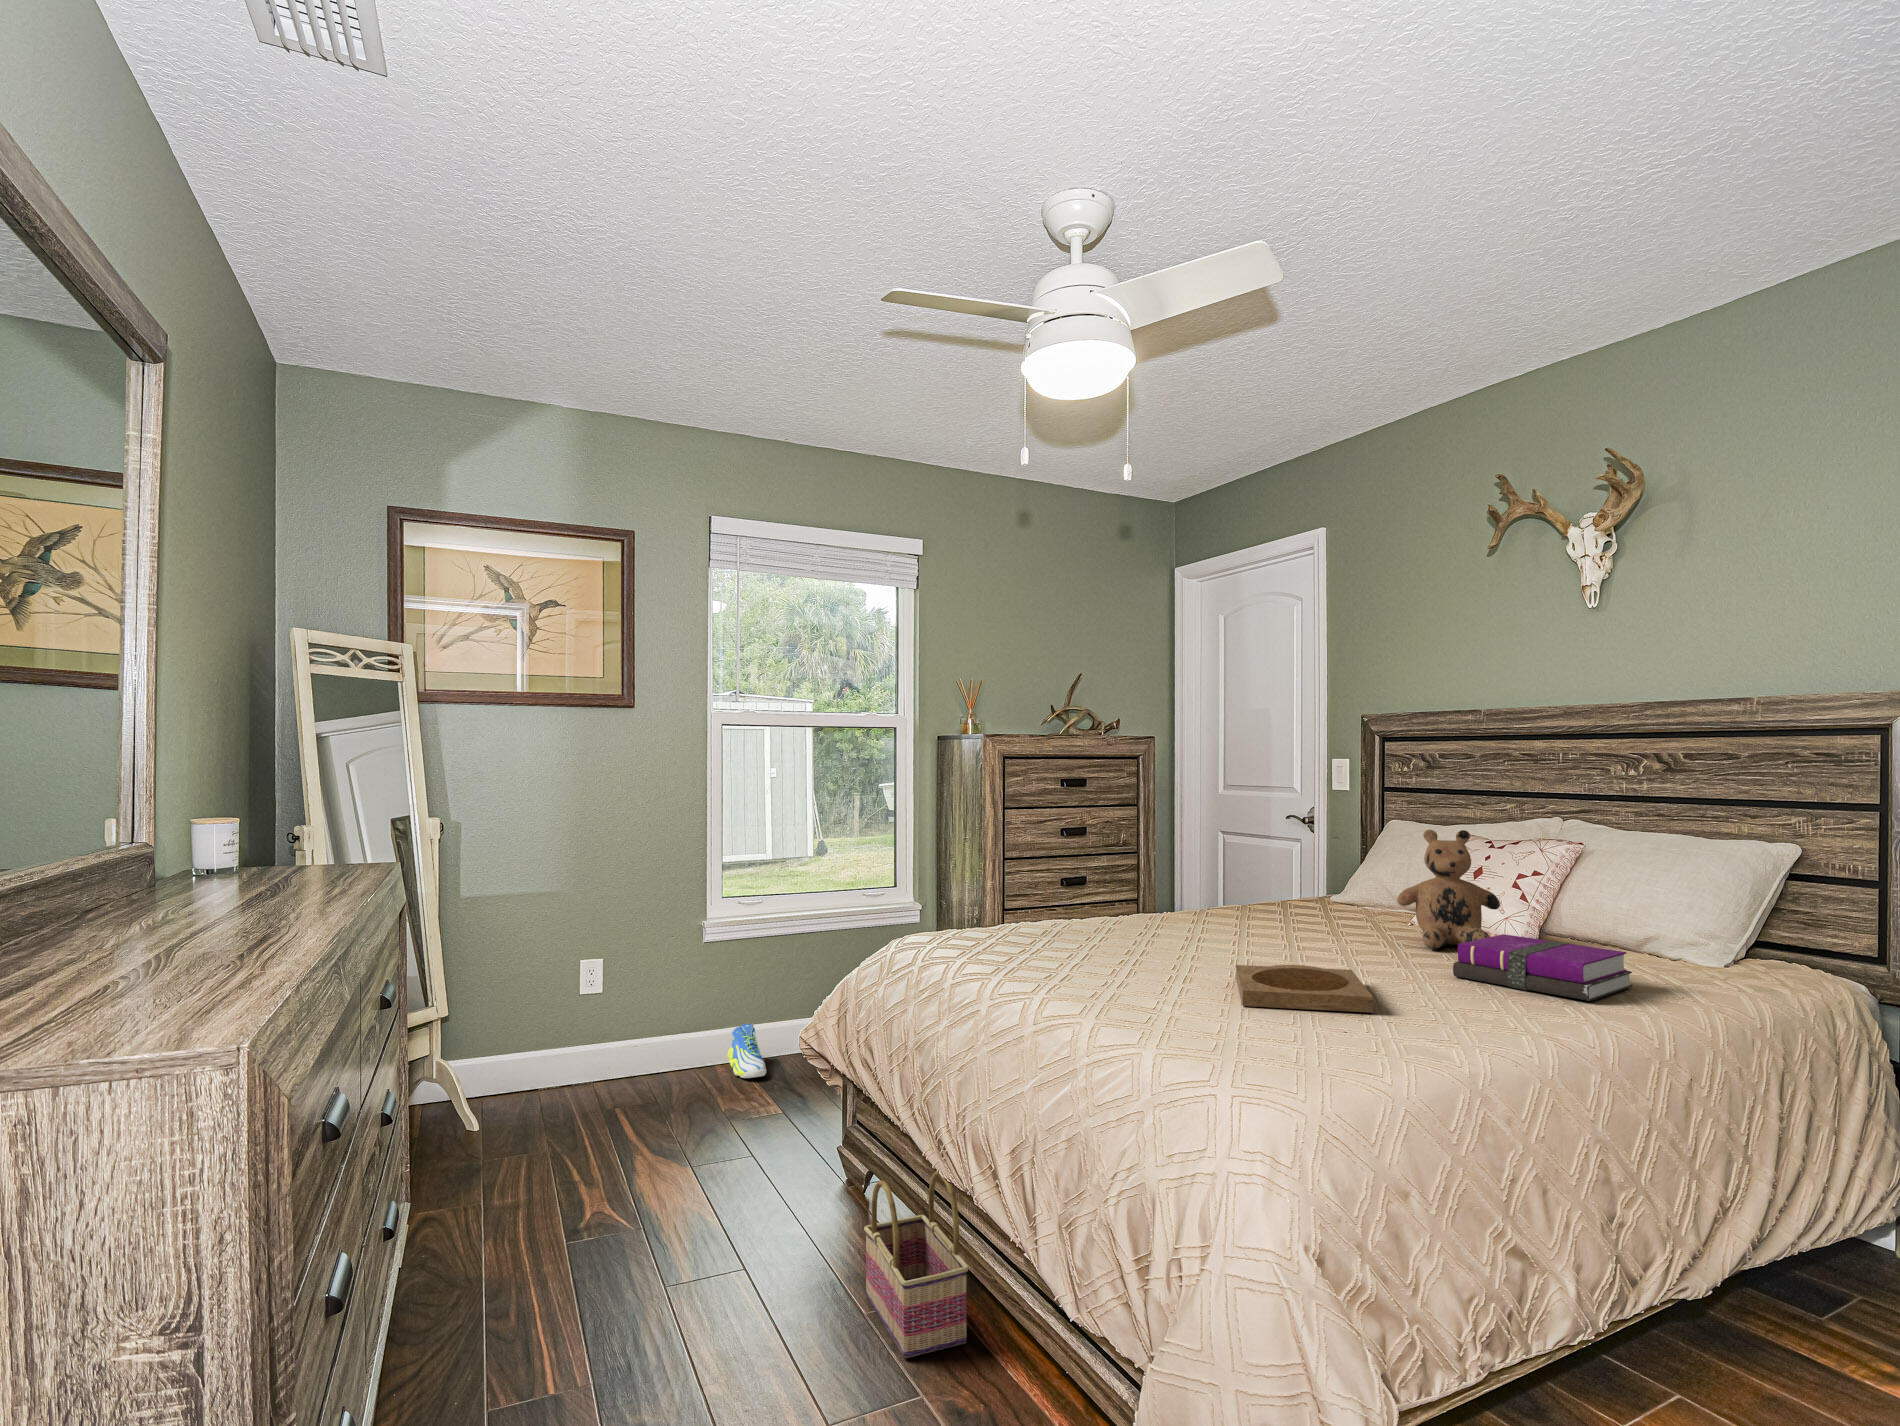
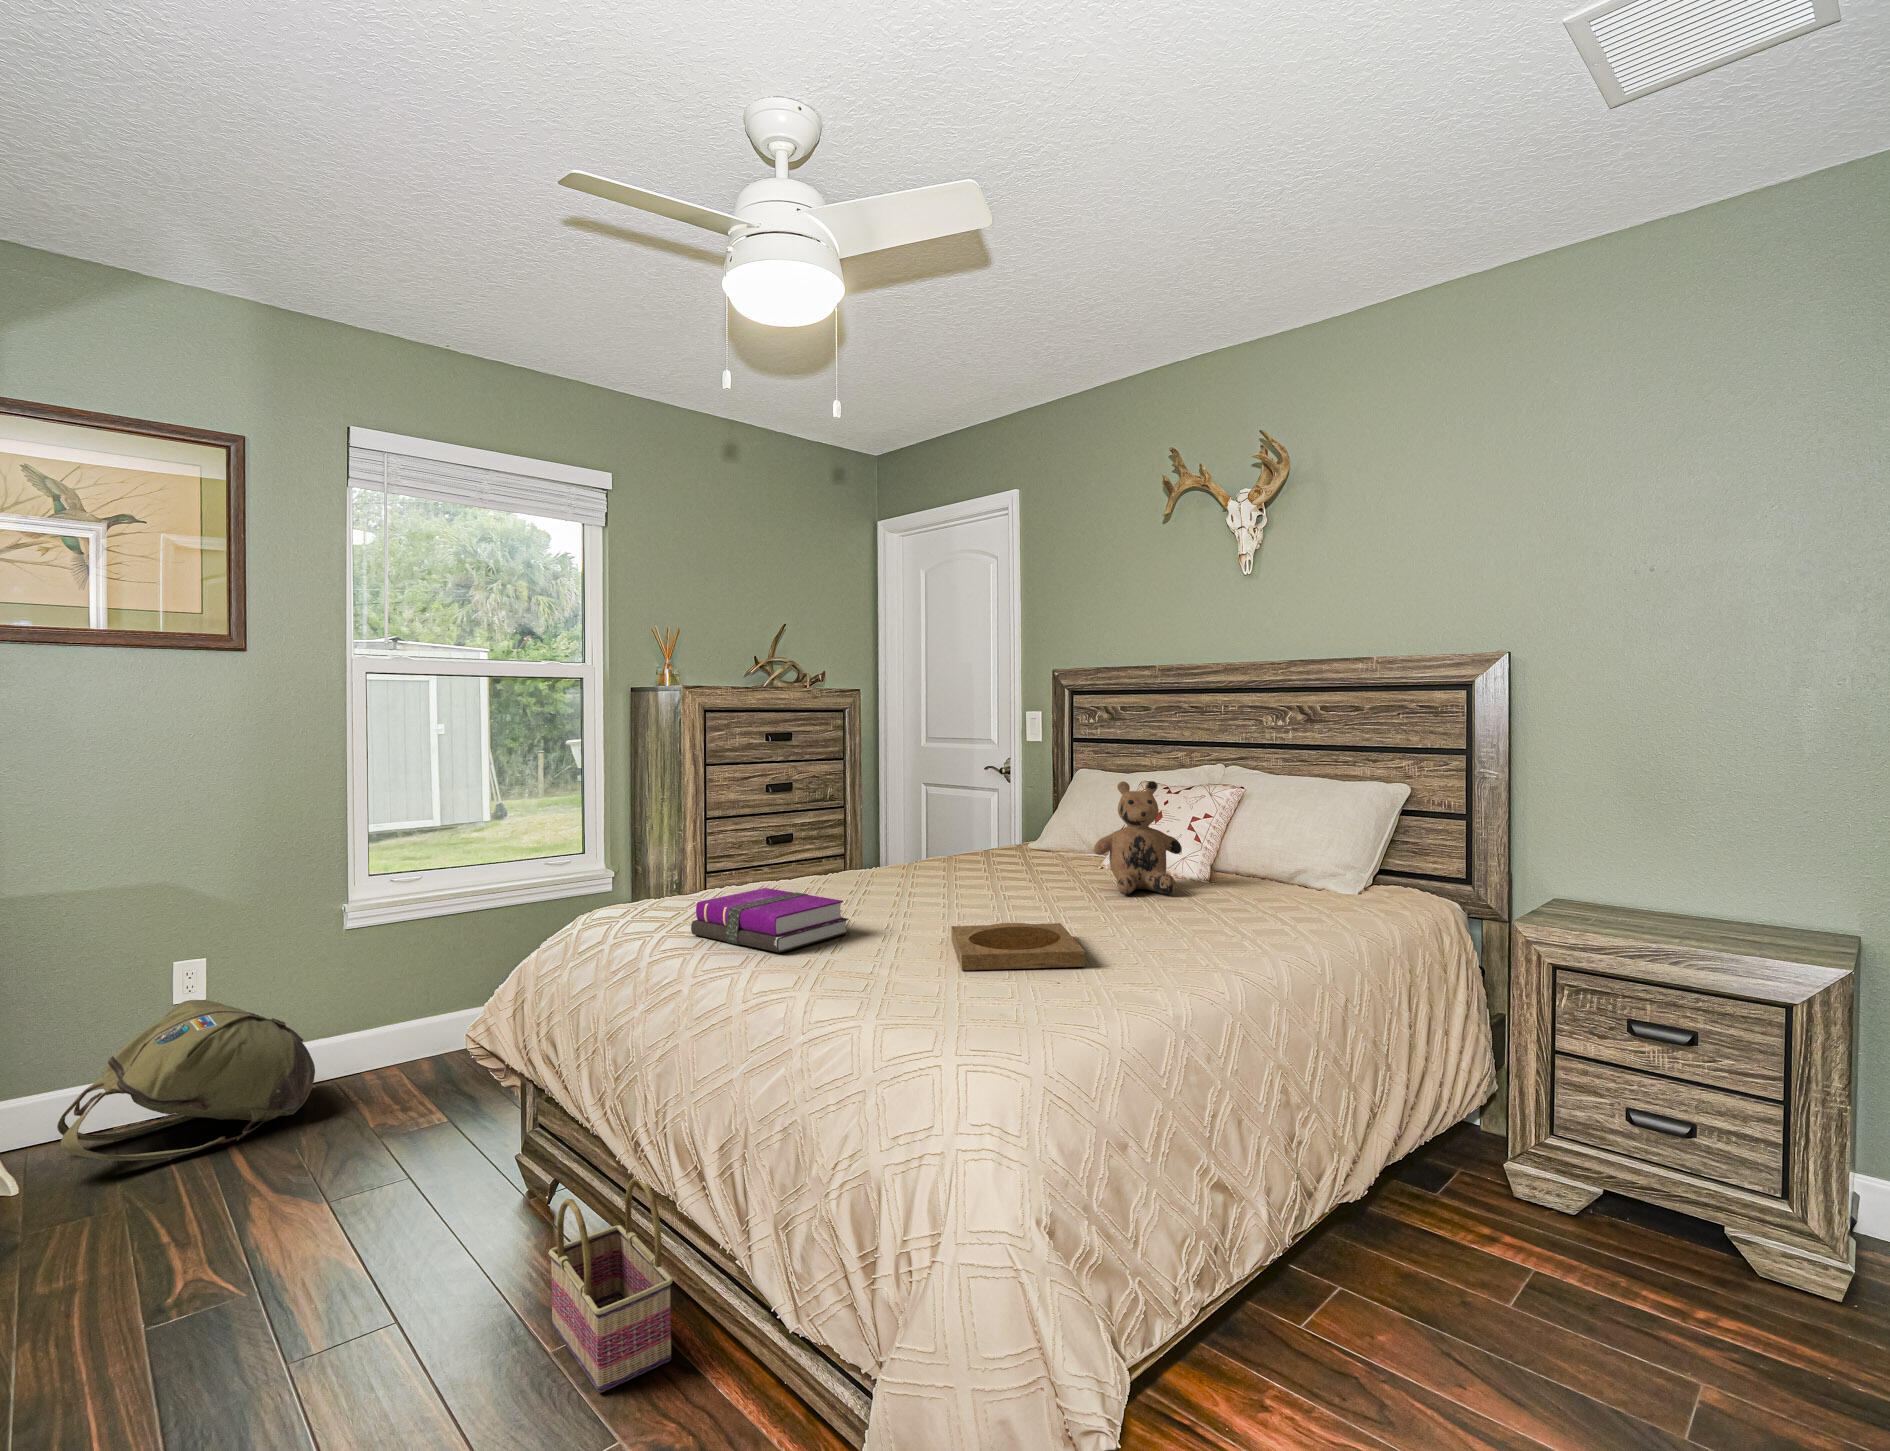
notebook: present [1453,934,1632,1001] -> present [691,888,849,952]
backpack: none [503,988,681,1115] -> present [57,1000,315,1161]
sneaker: present [728,1024,766,1078] -> none [378,1021,428,1084]

